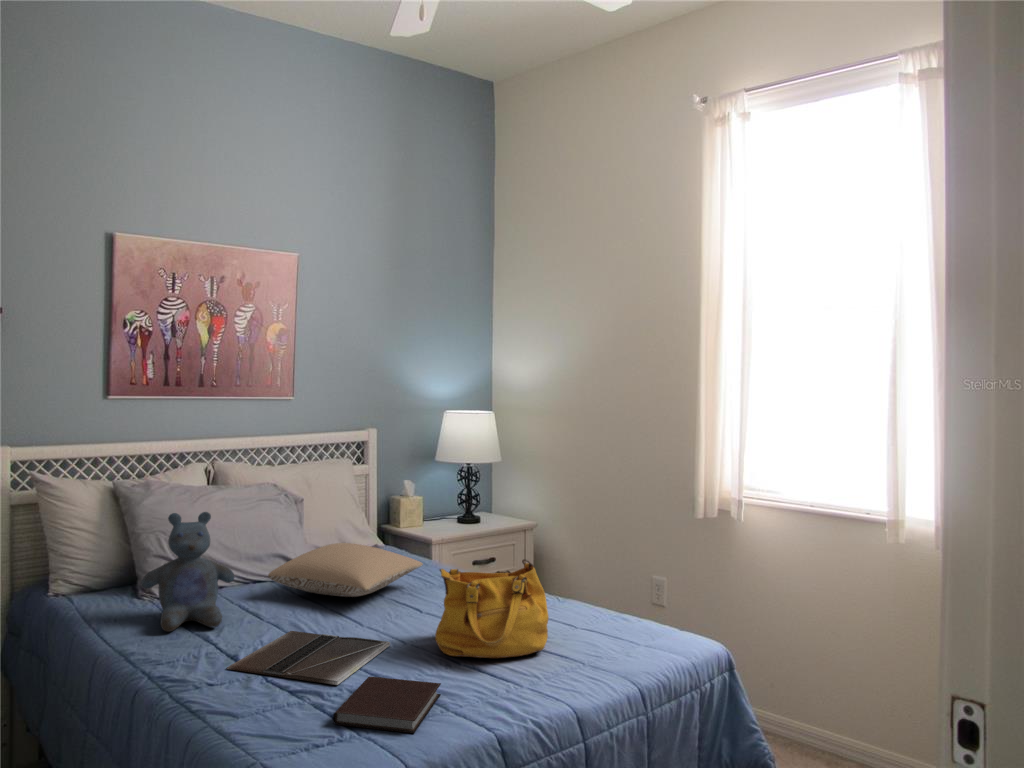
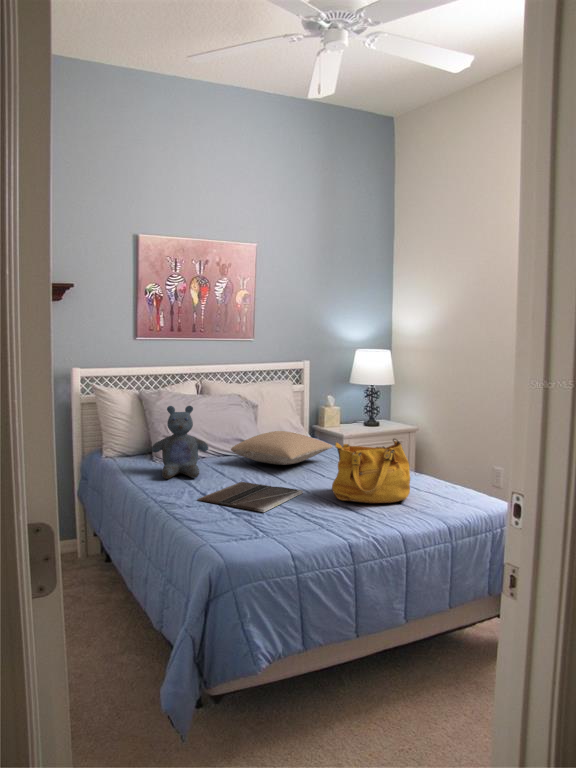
notebook: present [333,677,441,733] -> none [256,508,330,541]

